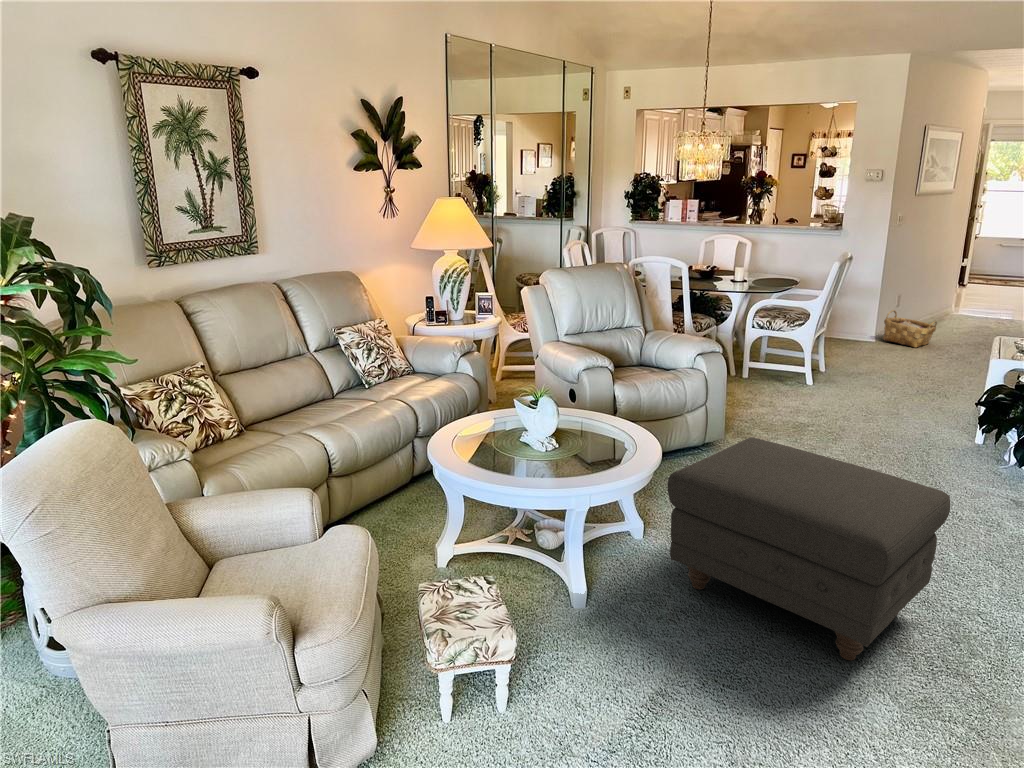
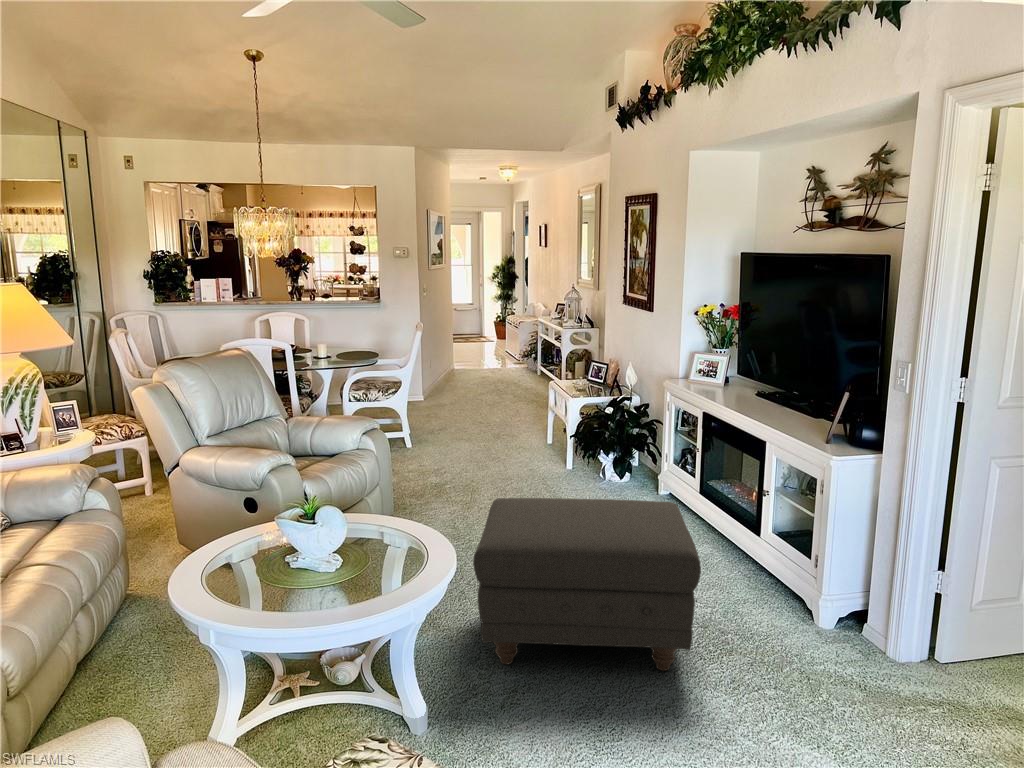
woven basket: present [883,310,937,348] -> none [428,371,470,402]

